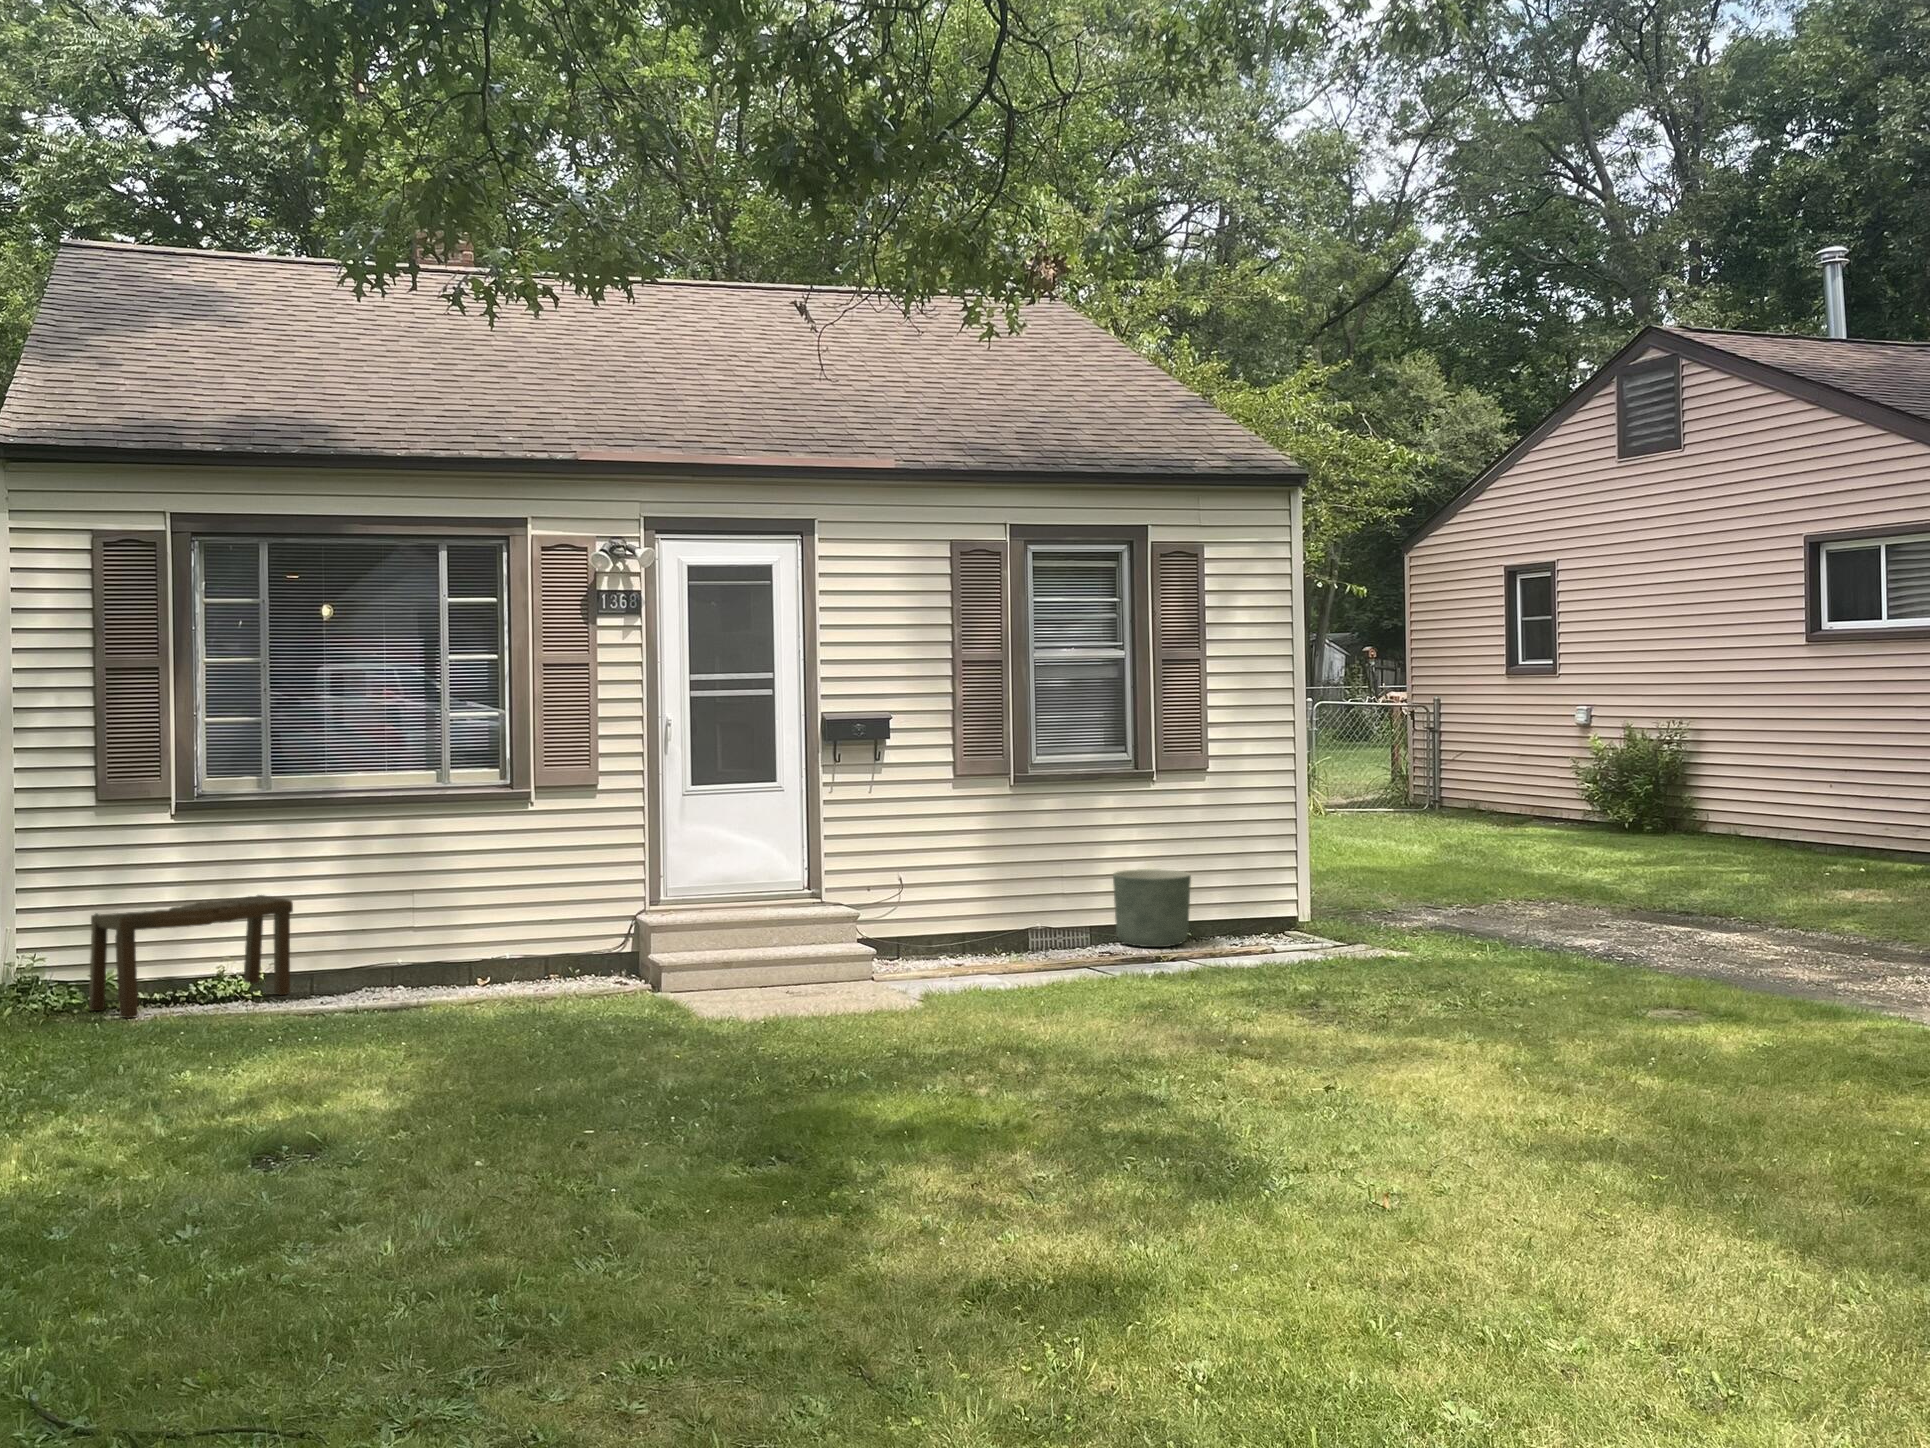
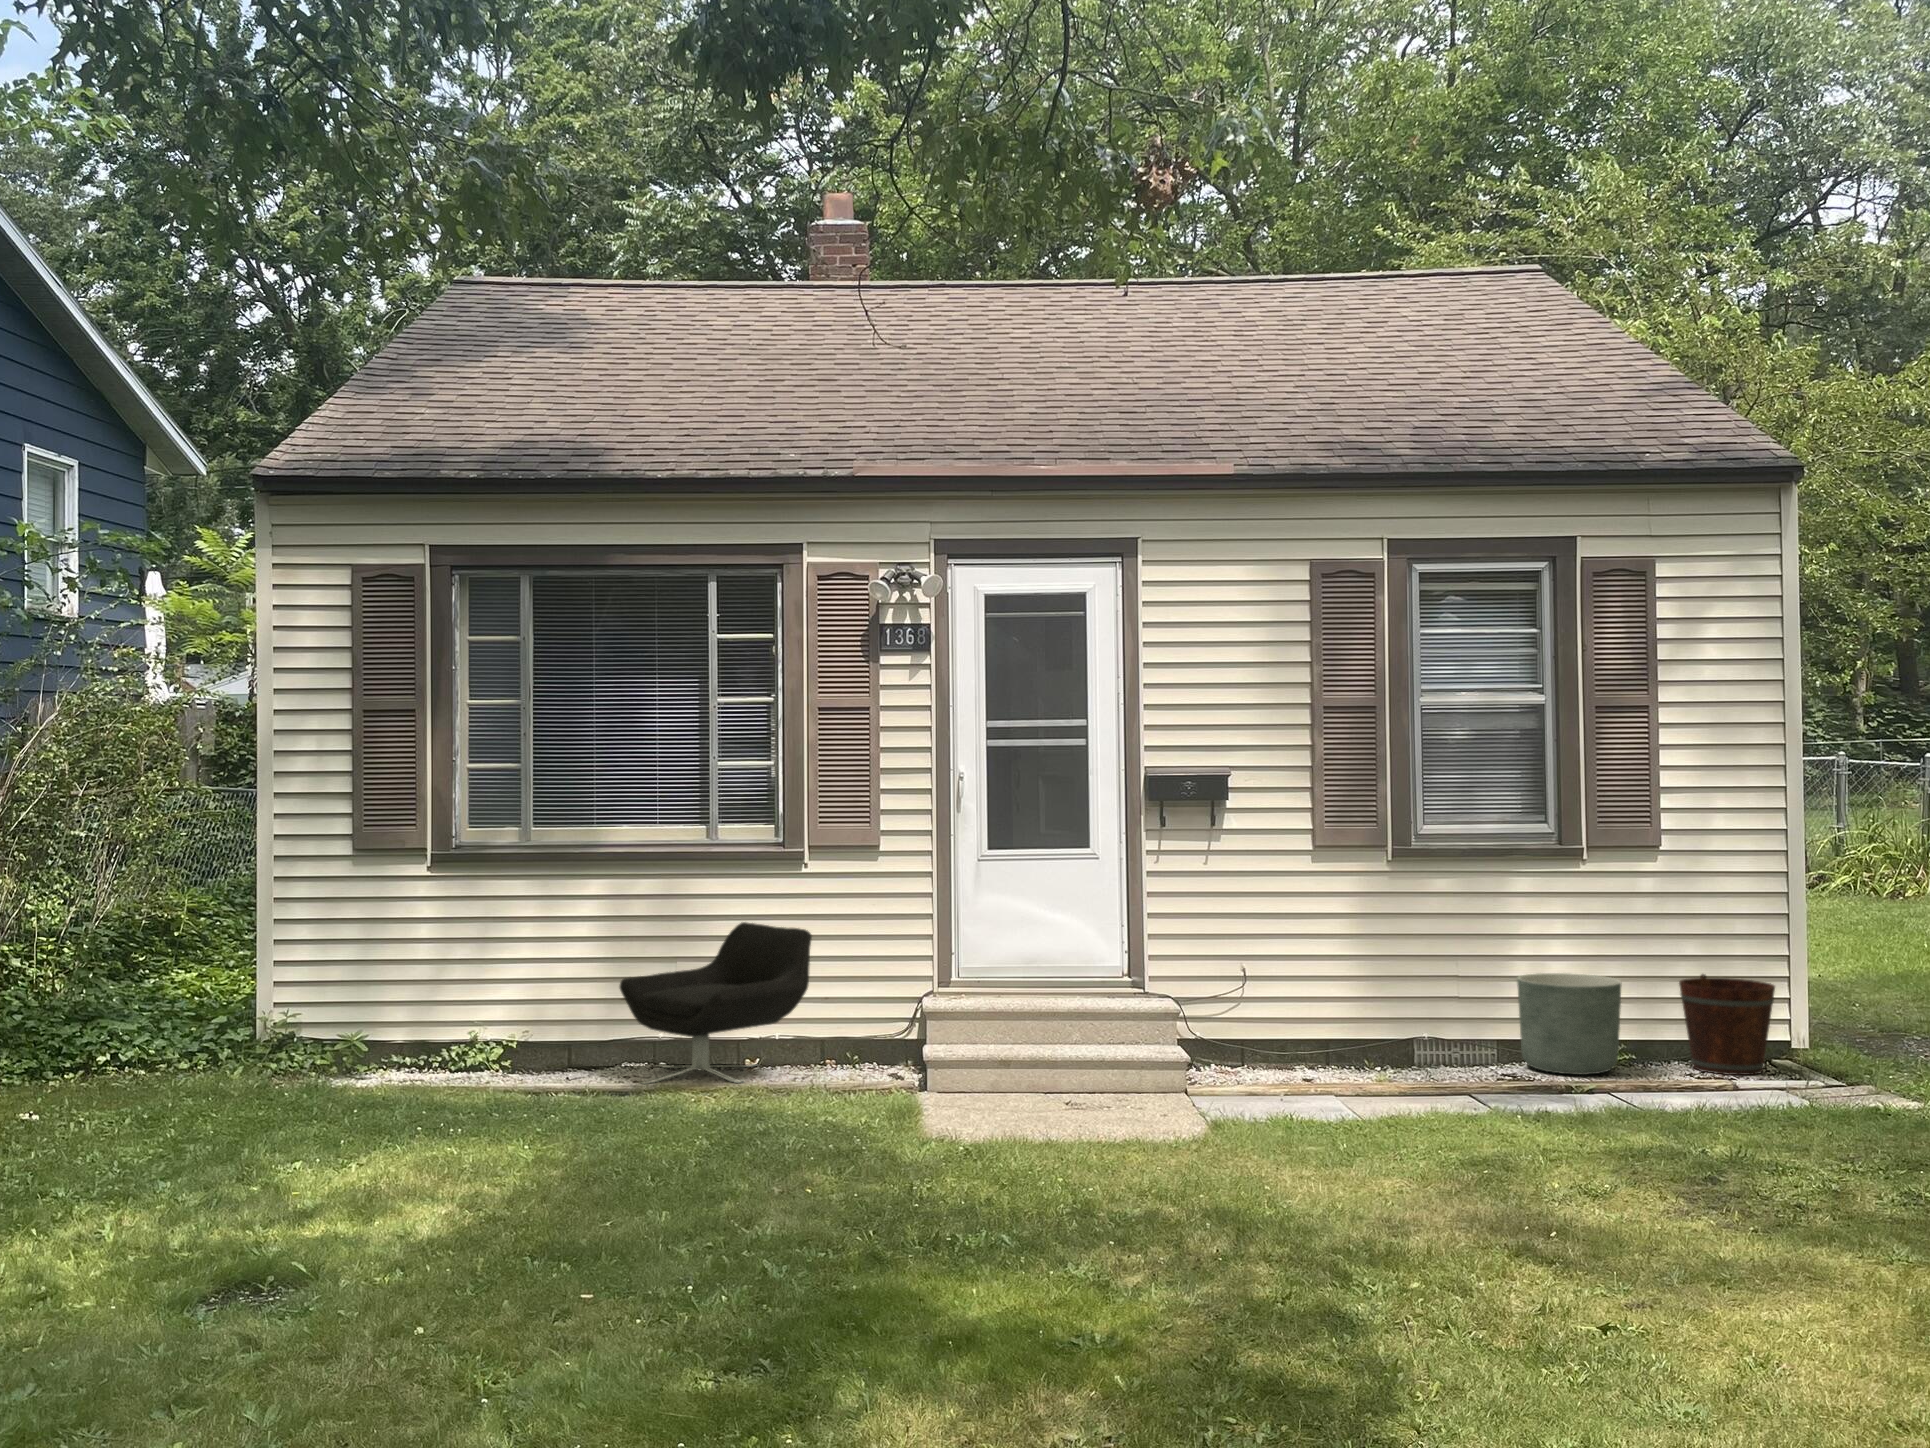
lounge chair: none [373,855,550,1002] -> present [620,922,812,1084]
bucket: none [1227,865,1296,941] -> present [1679,974,1775,1075]
bench: present [89,895,293,1018] -> none [330,956,536,1083]

